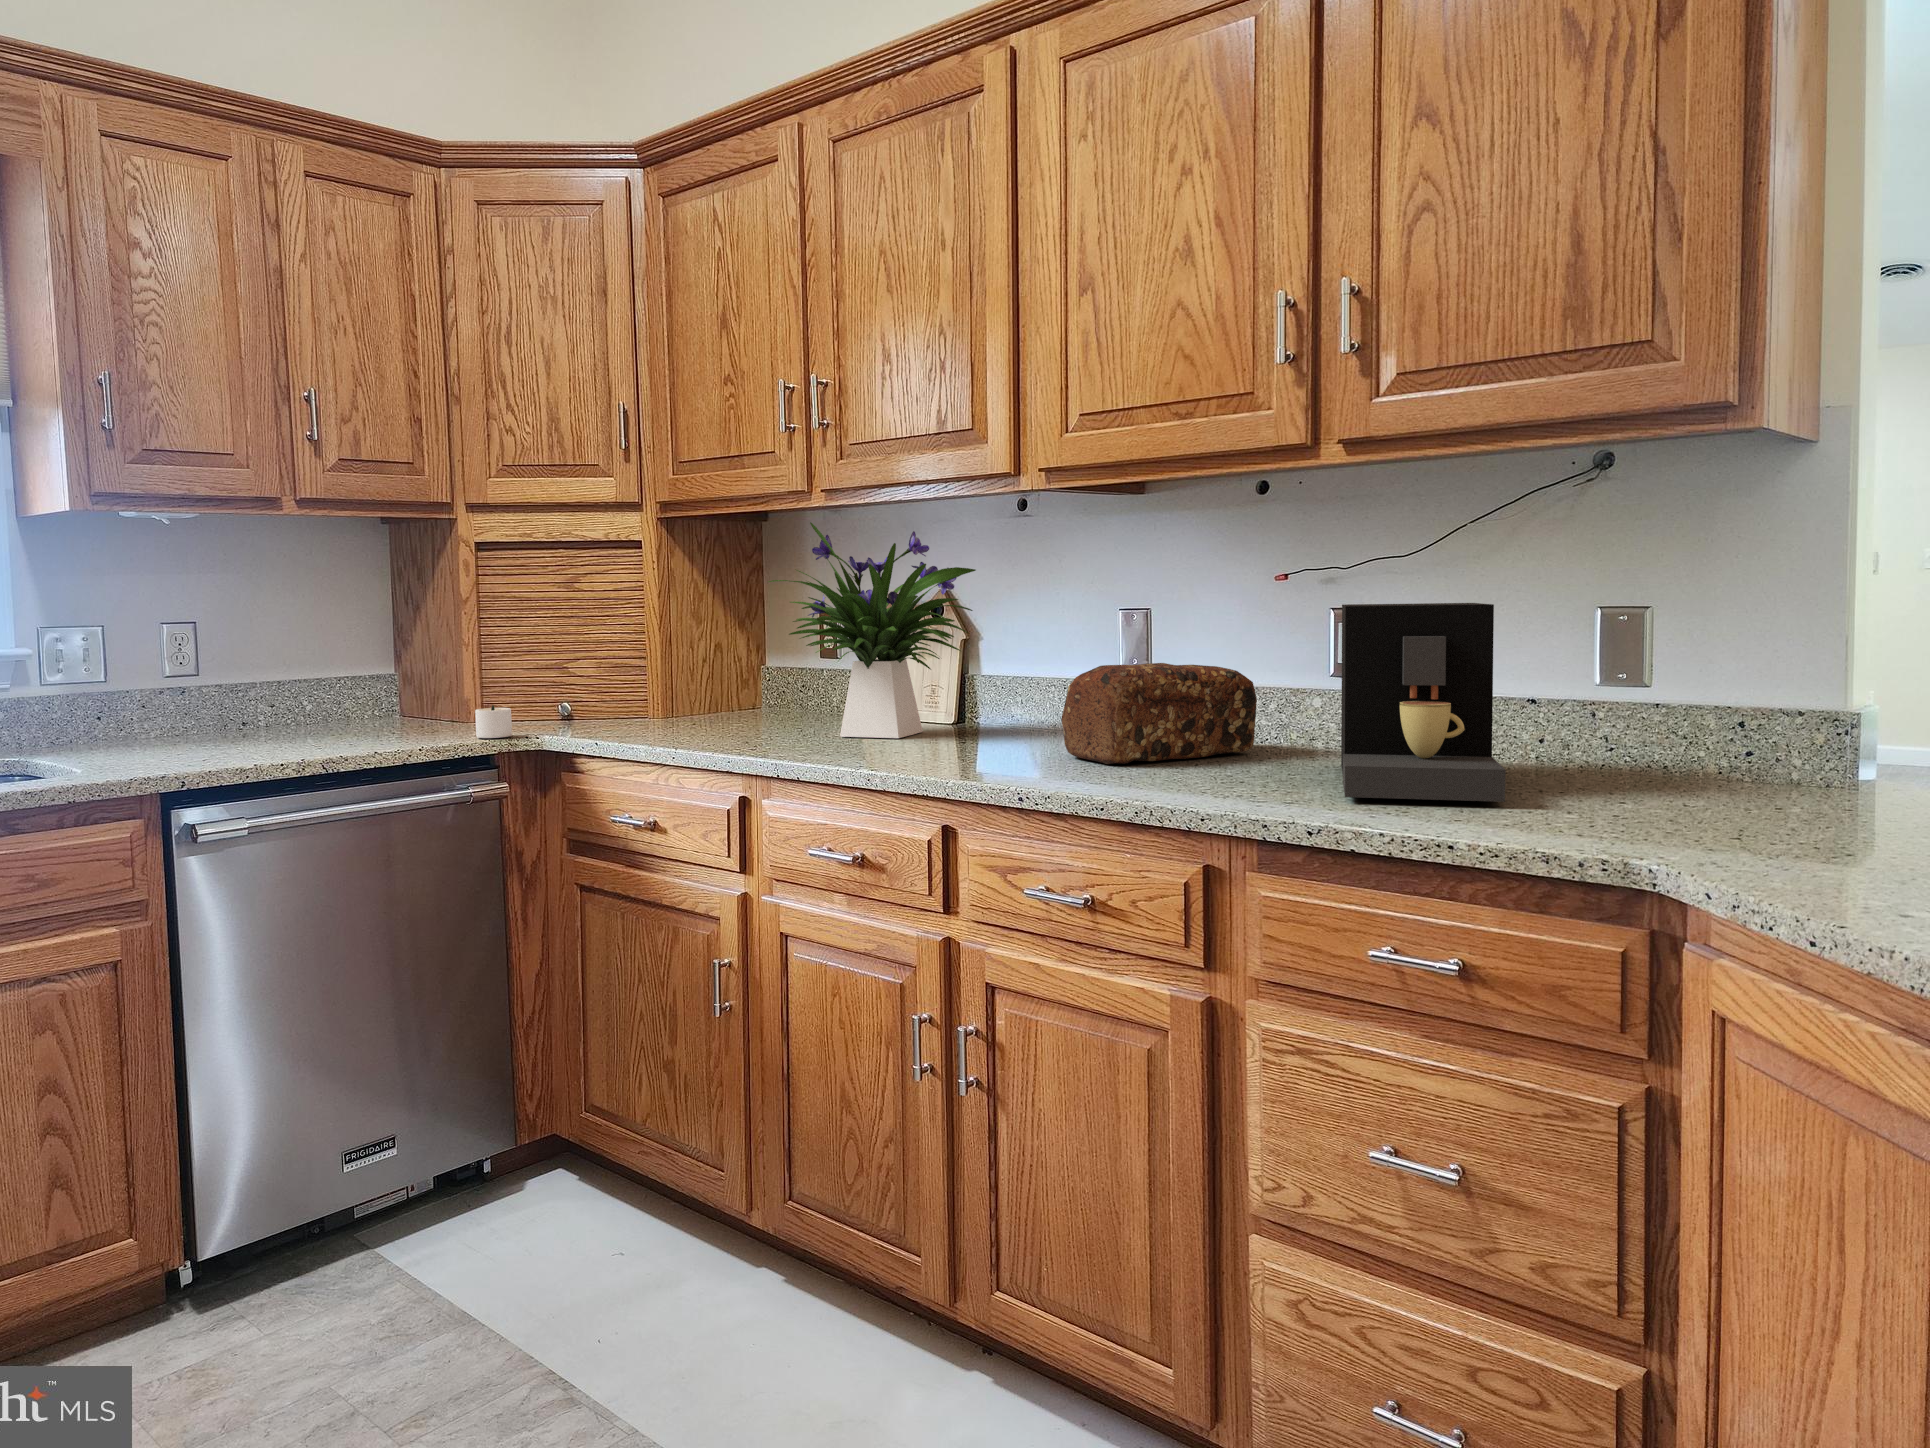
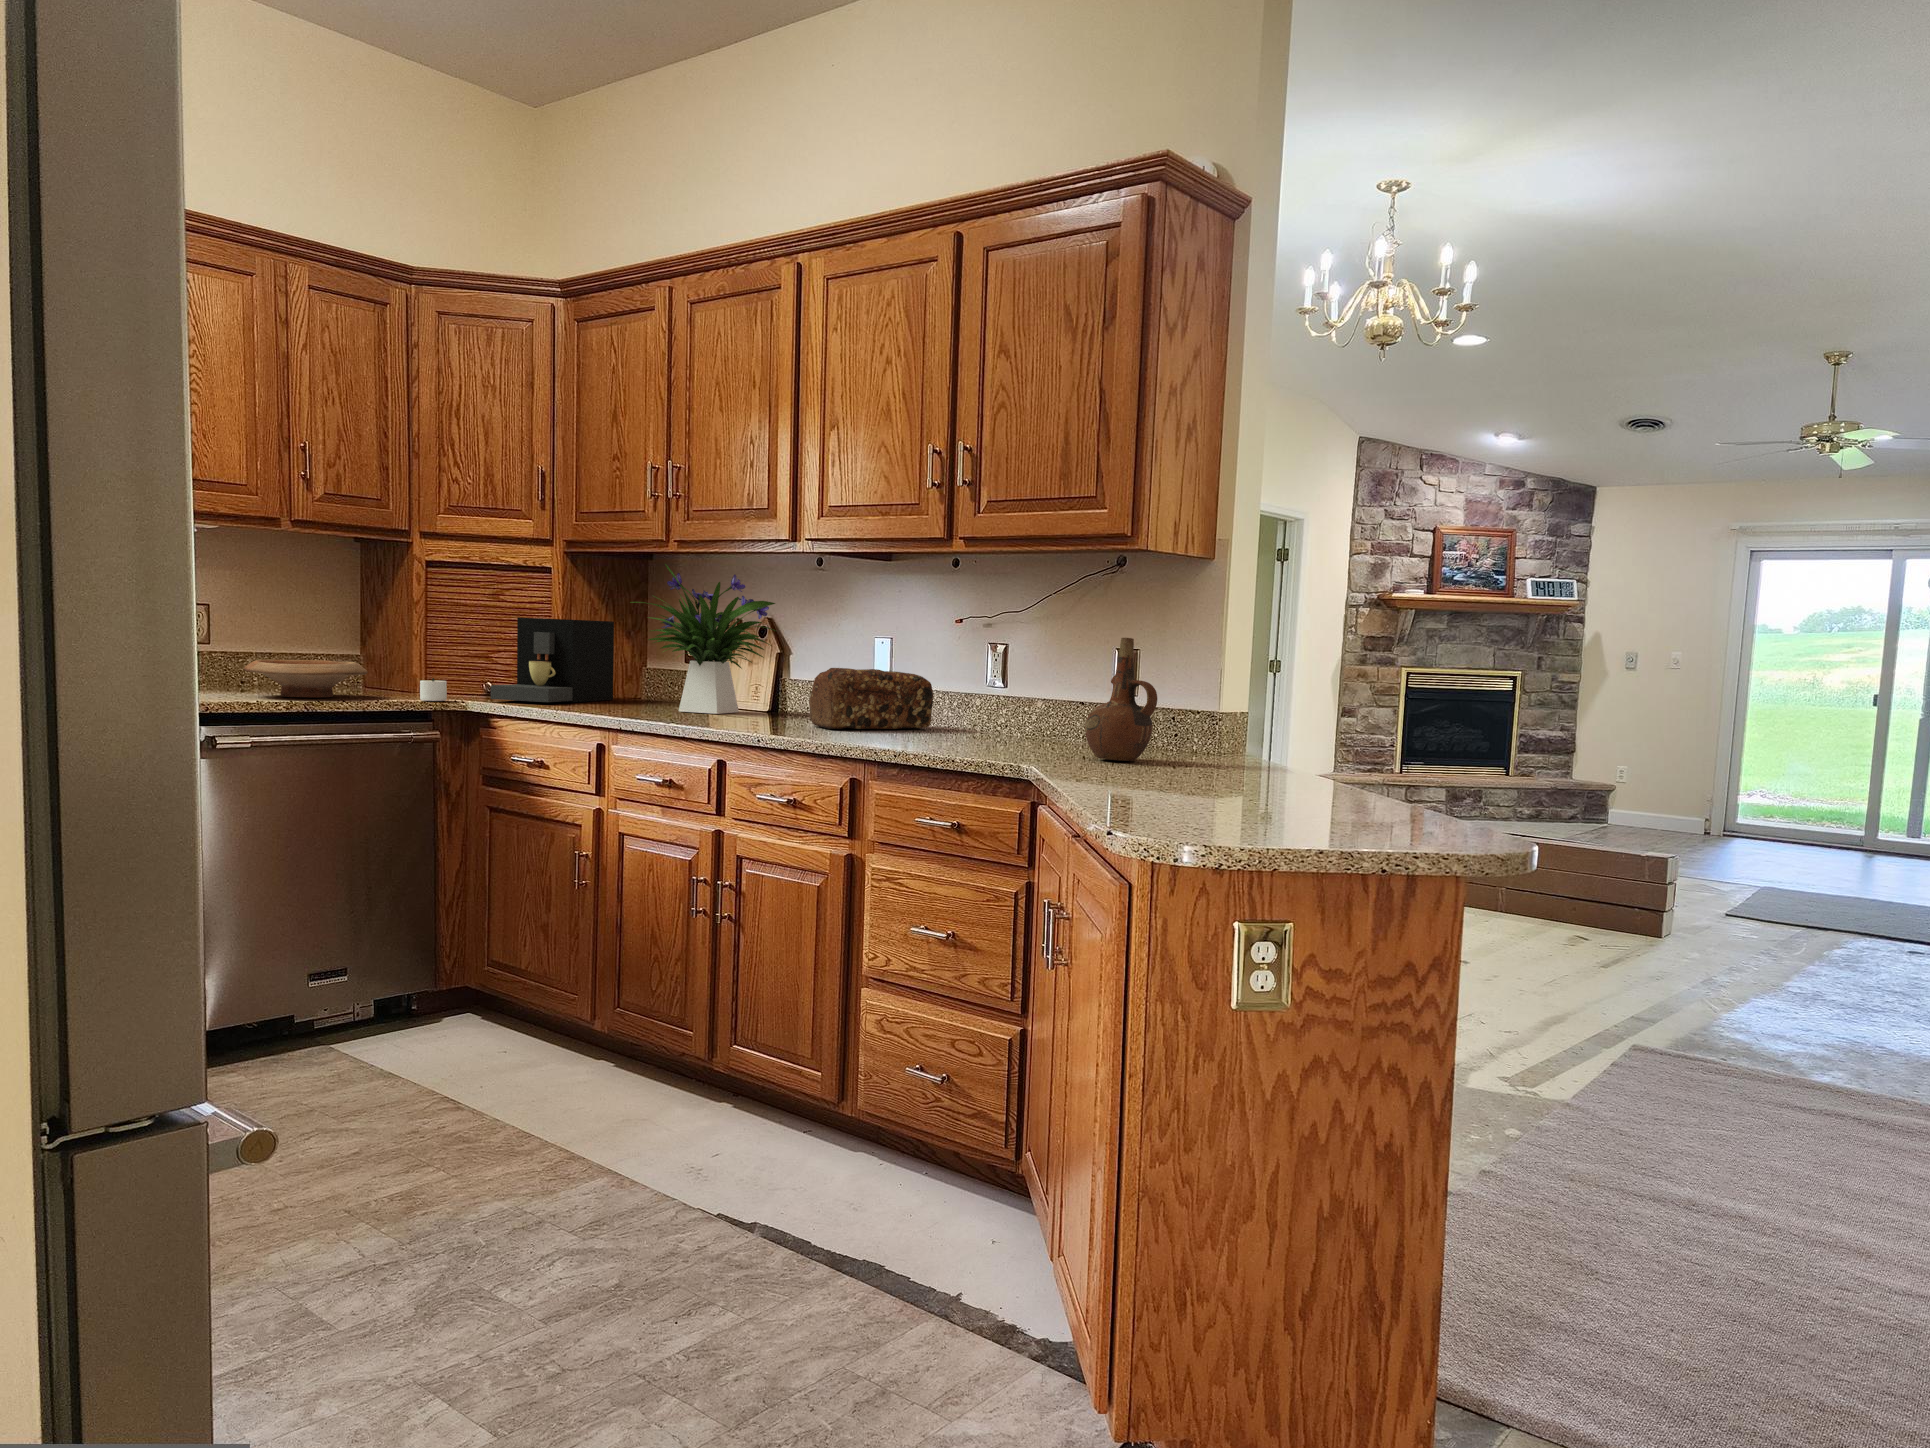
ceramic pitcher: none [1674,591,1839,826] -> present [1085,638,1157,761]
coffee maker: present [1341,603,1506,802] -> present [491,617,614,703]
wooden bowl: none [238,687,404,744] -> present [244,659,368,697]

